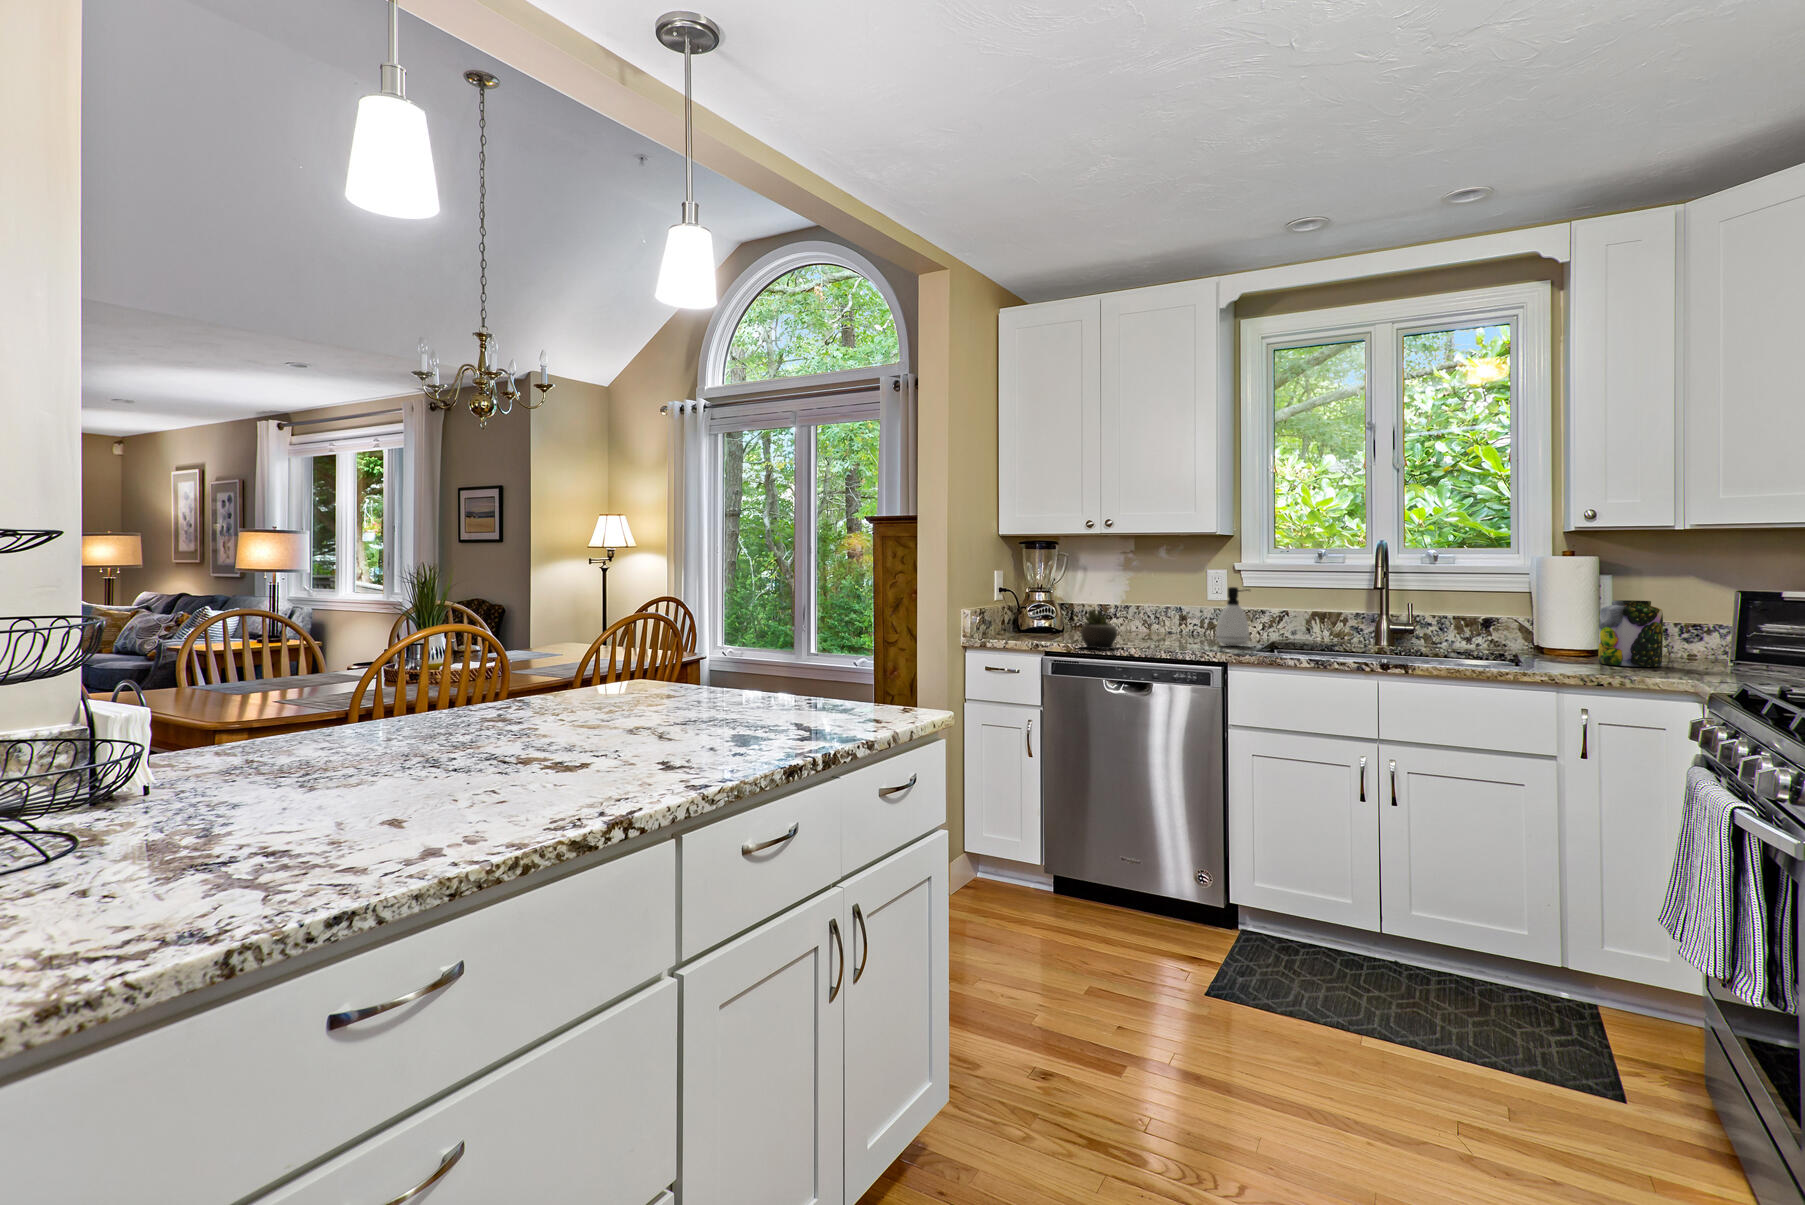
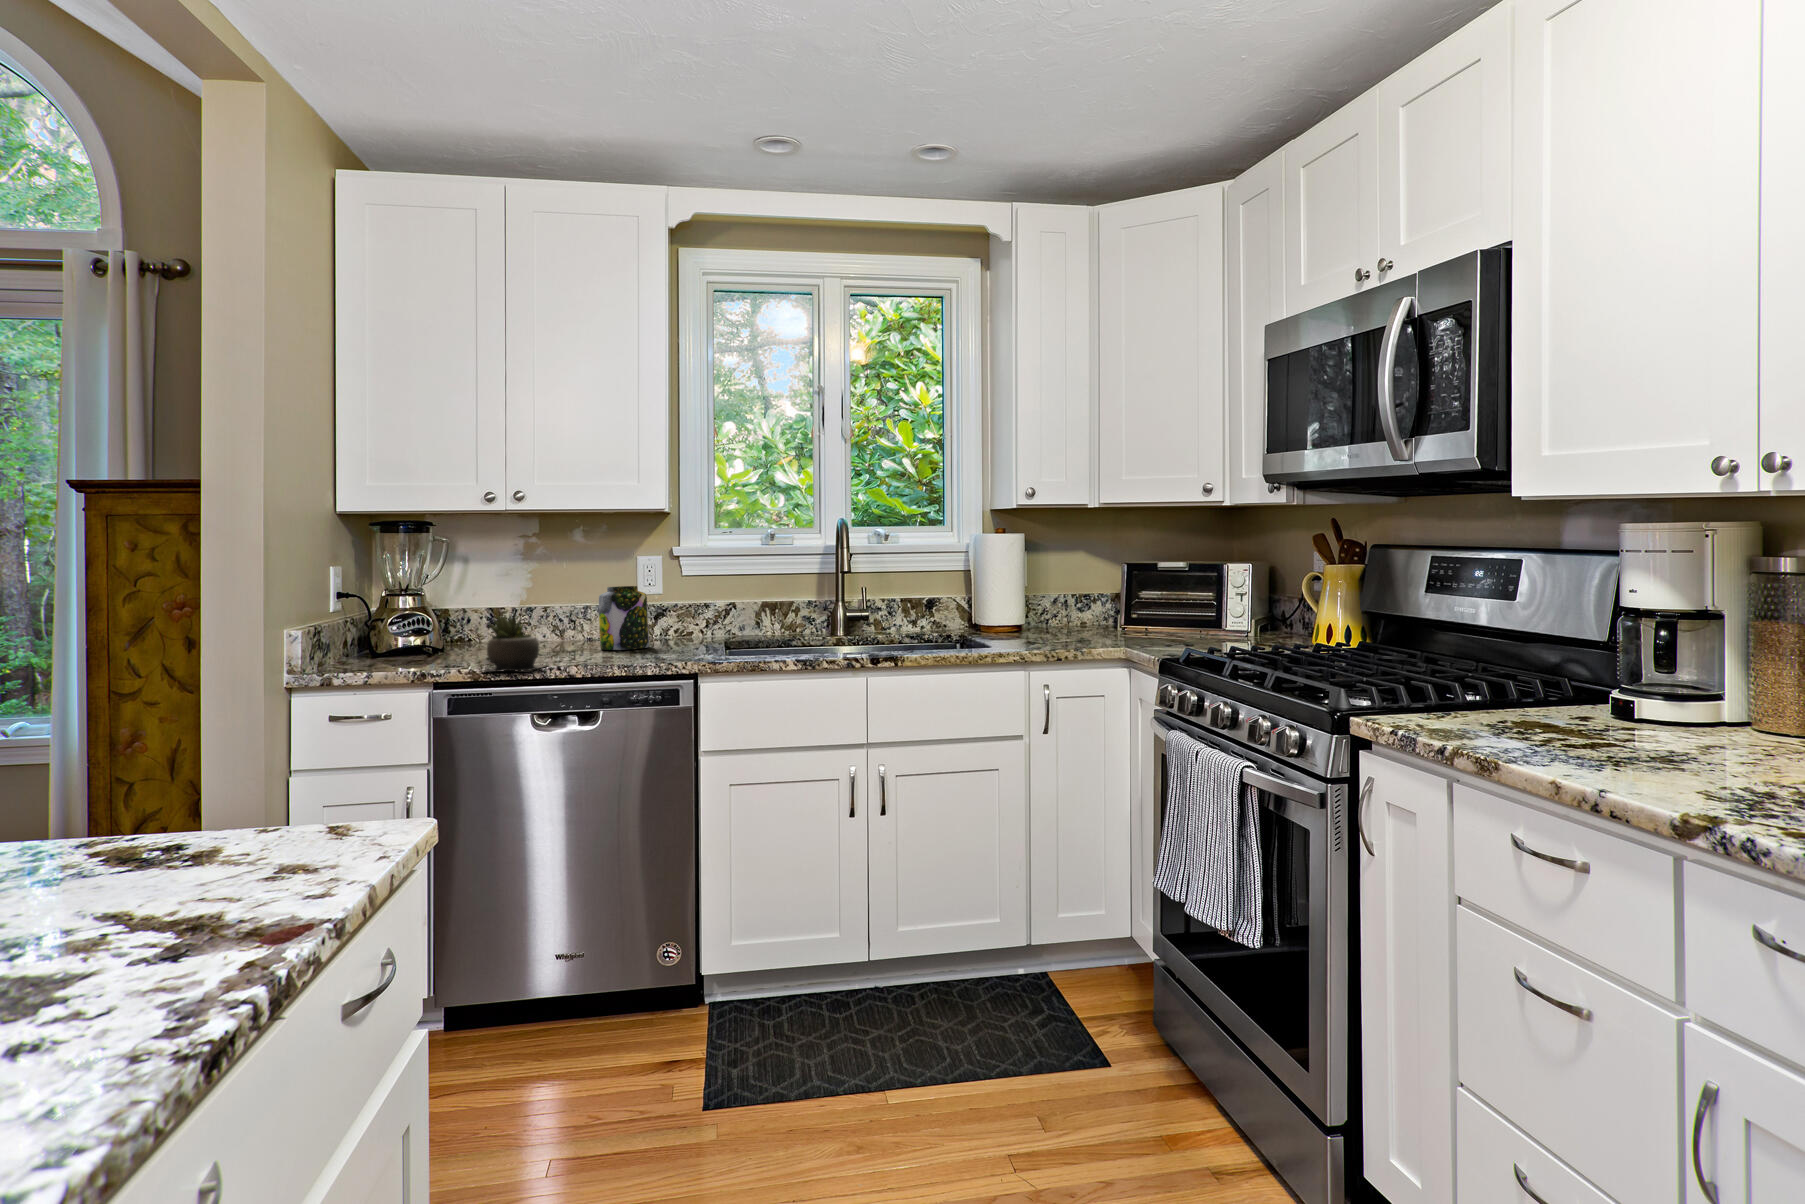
soap dispenser: present [1216,587,1249,646] -> none [660,578,700,650]
jar: present [1599,600,1663,667] -> present [599,586,649,650]

